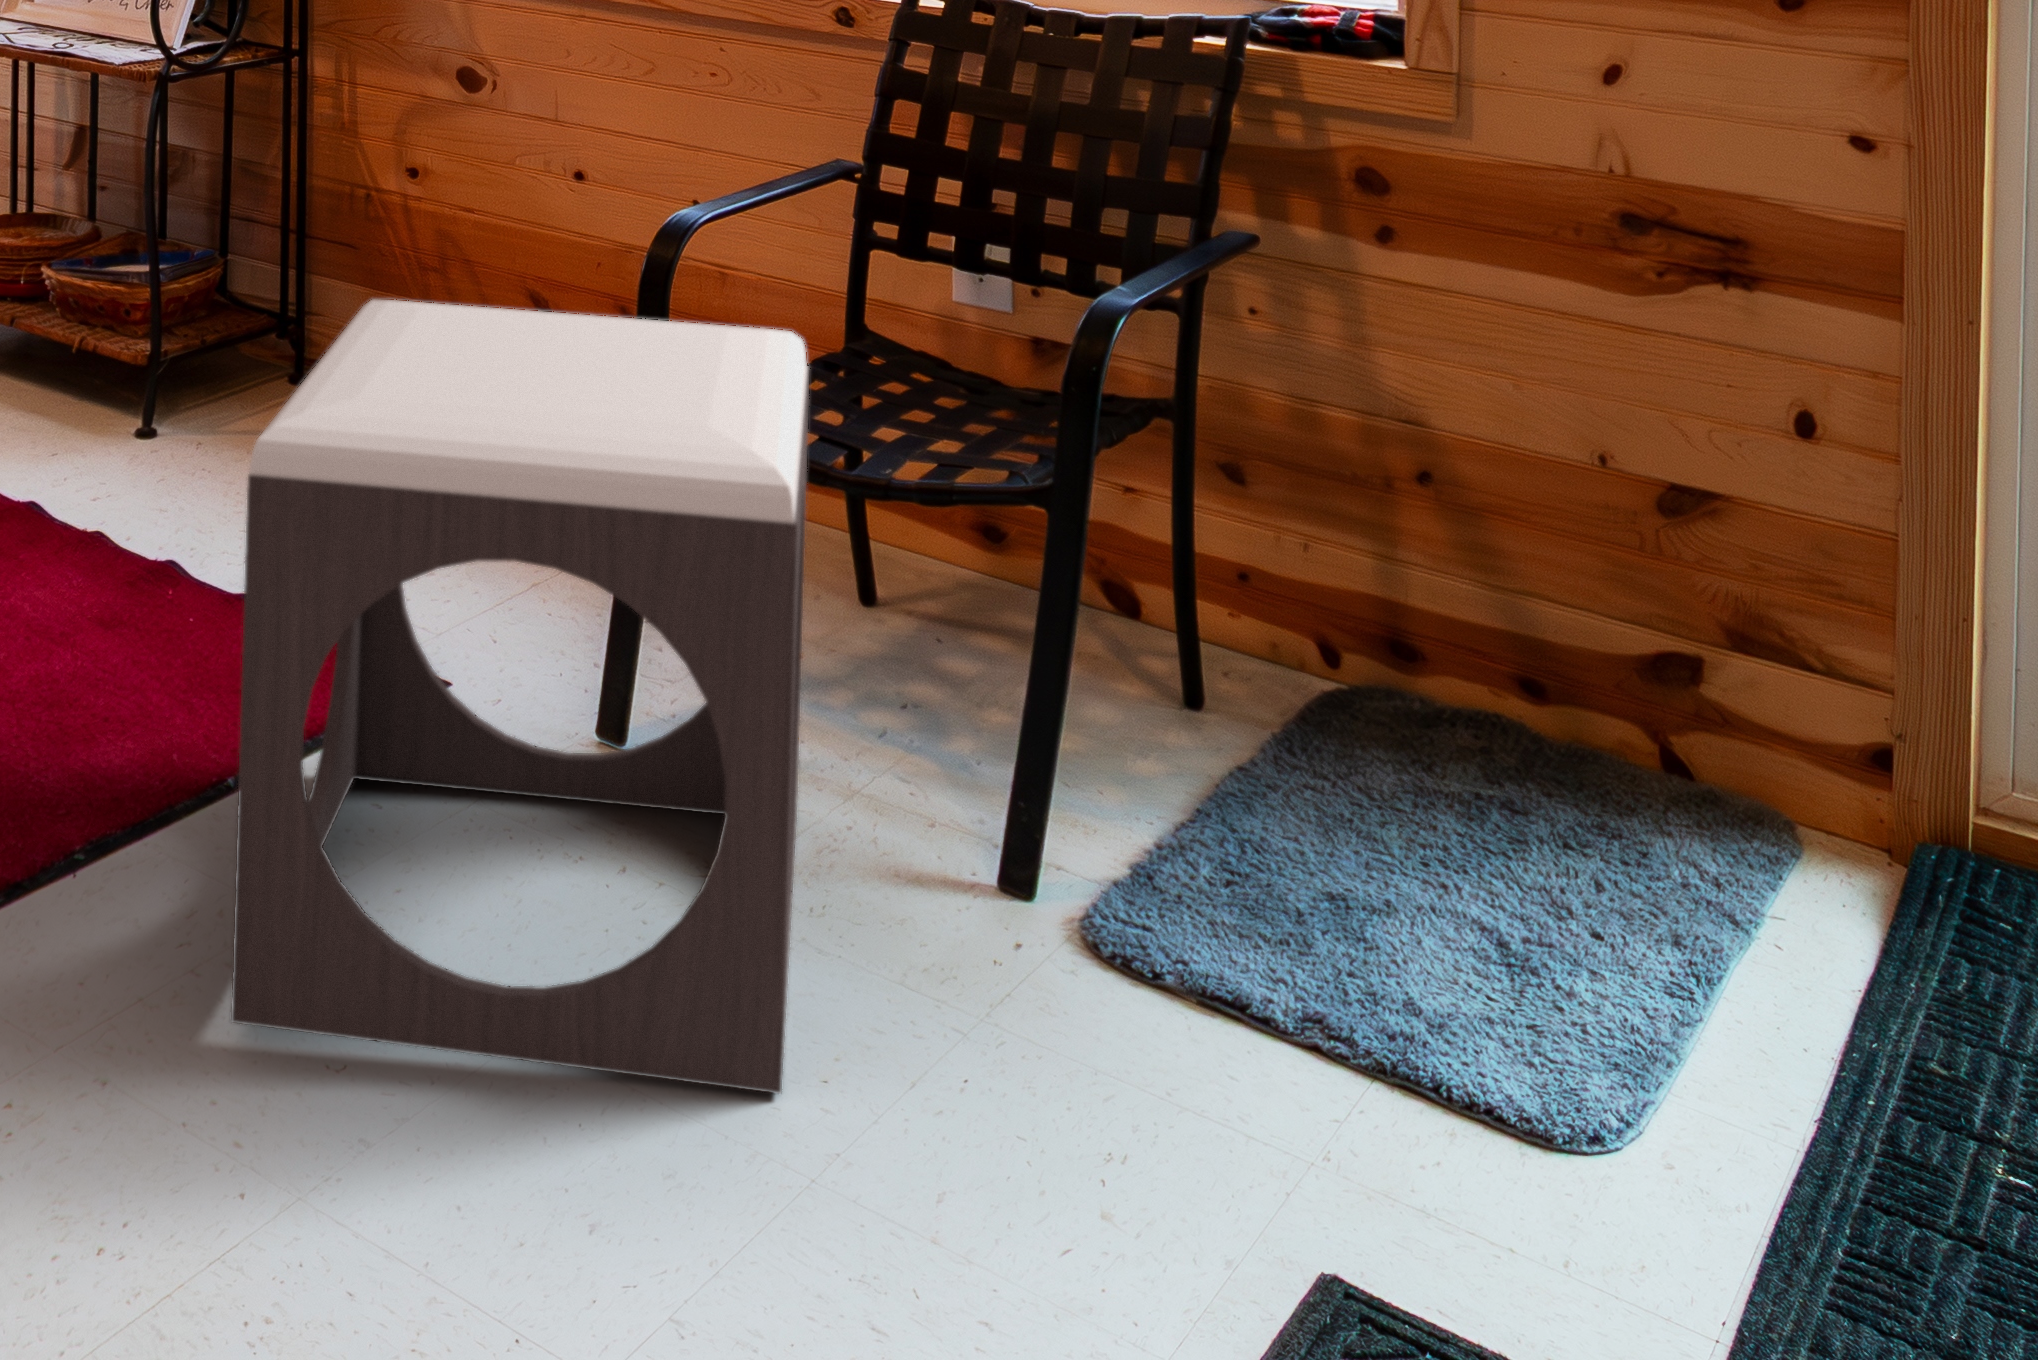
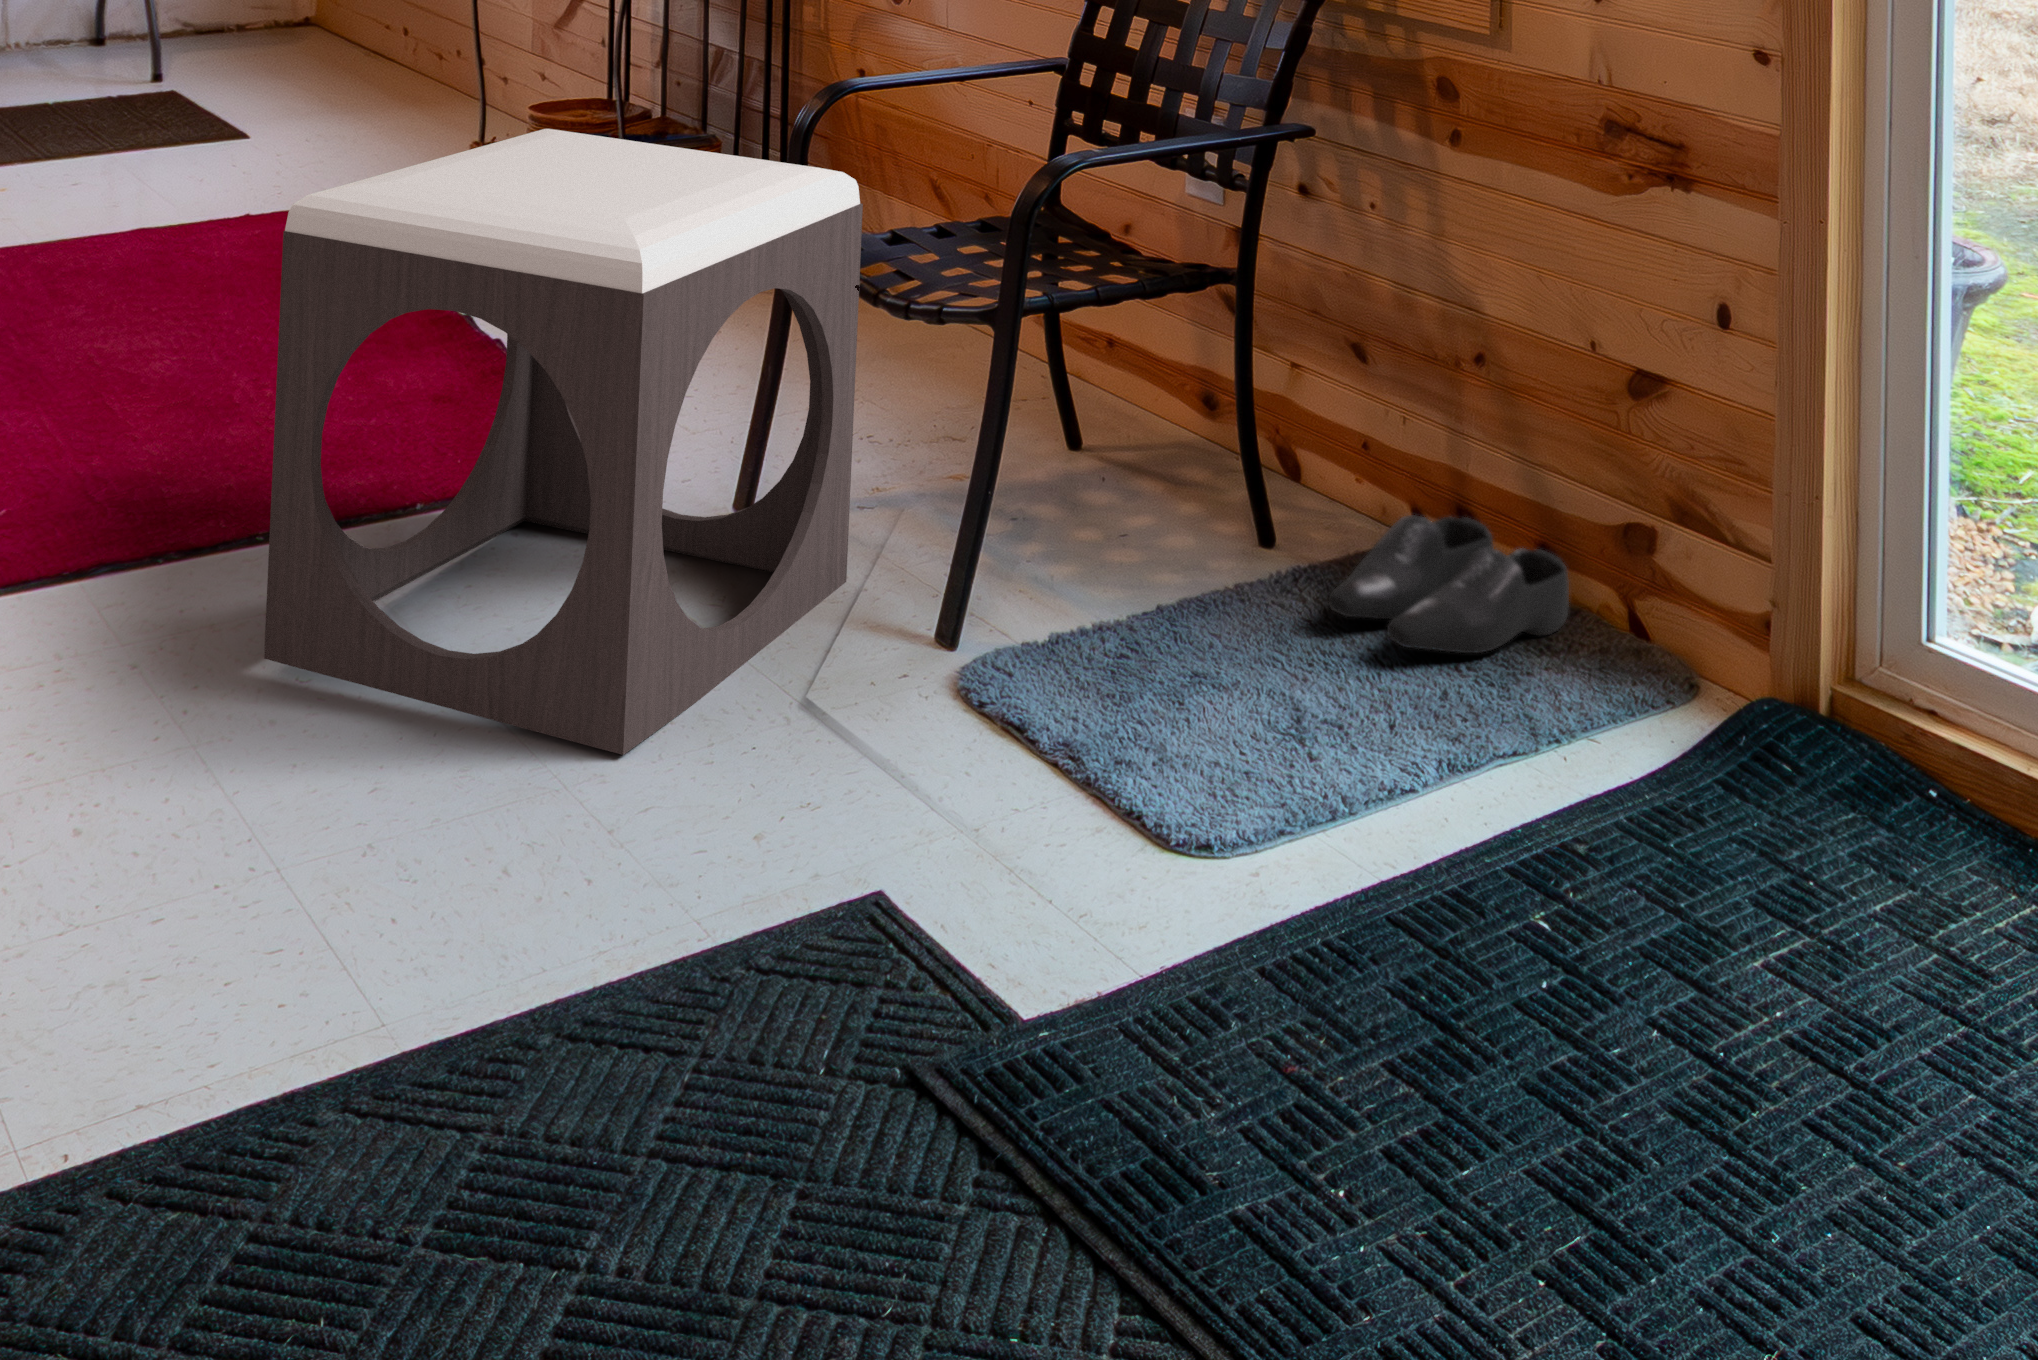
shoe: none [1375,659,1612,826] -> present [1328,515,1569,653]

